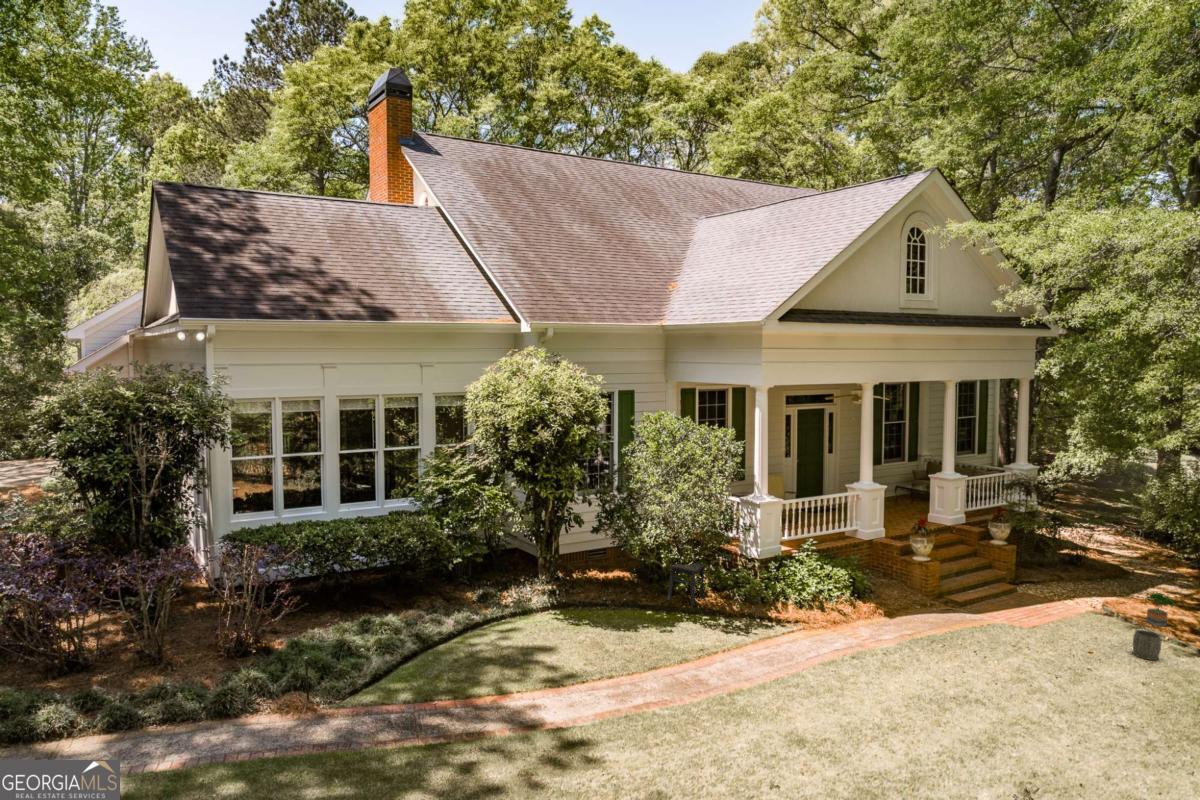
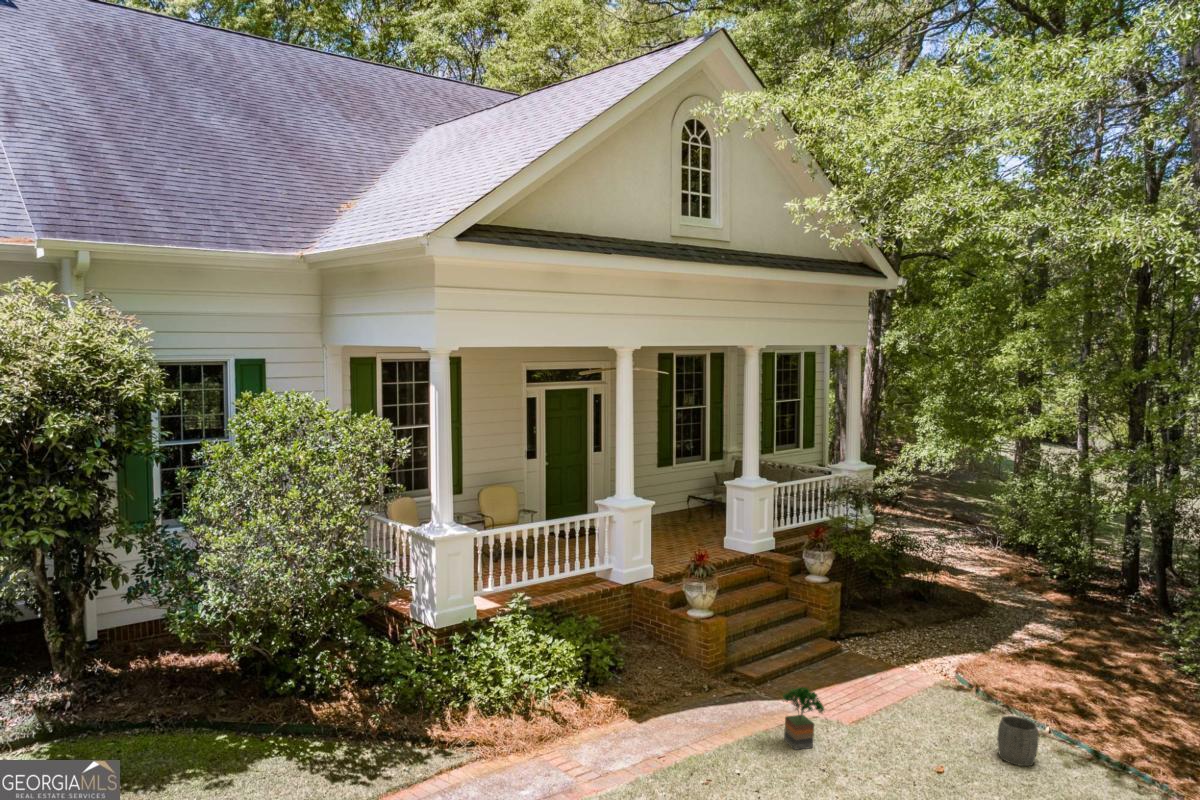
side table: present [667,562,706,606] -> none [245,644,321,733]
potted tree: present [1146,593,1175,626] -> present [782,687,824,750]

